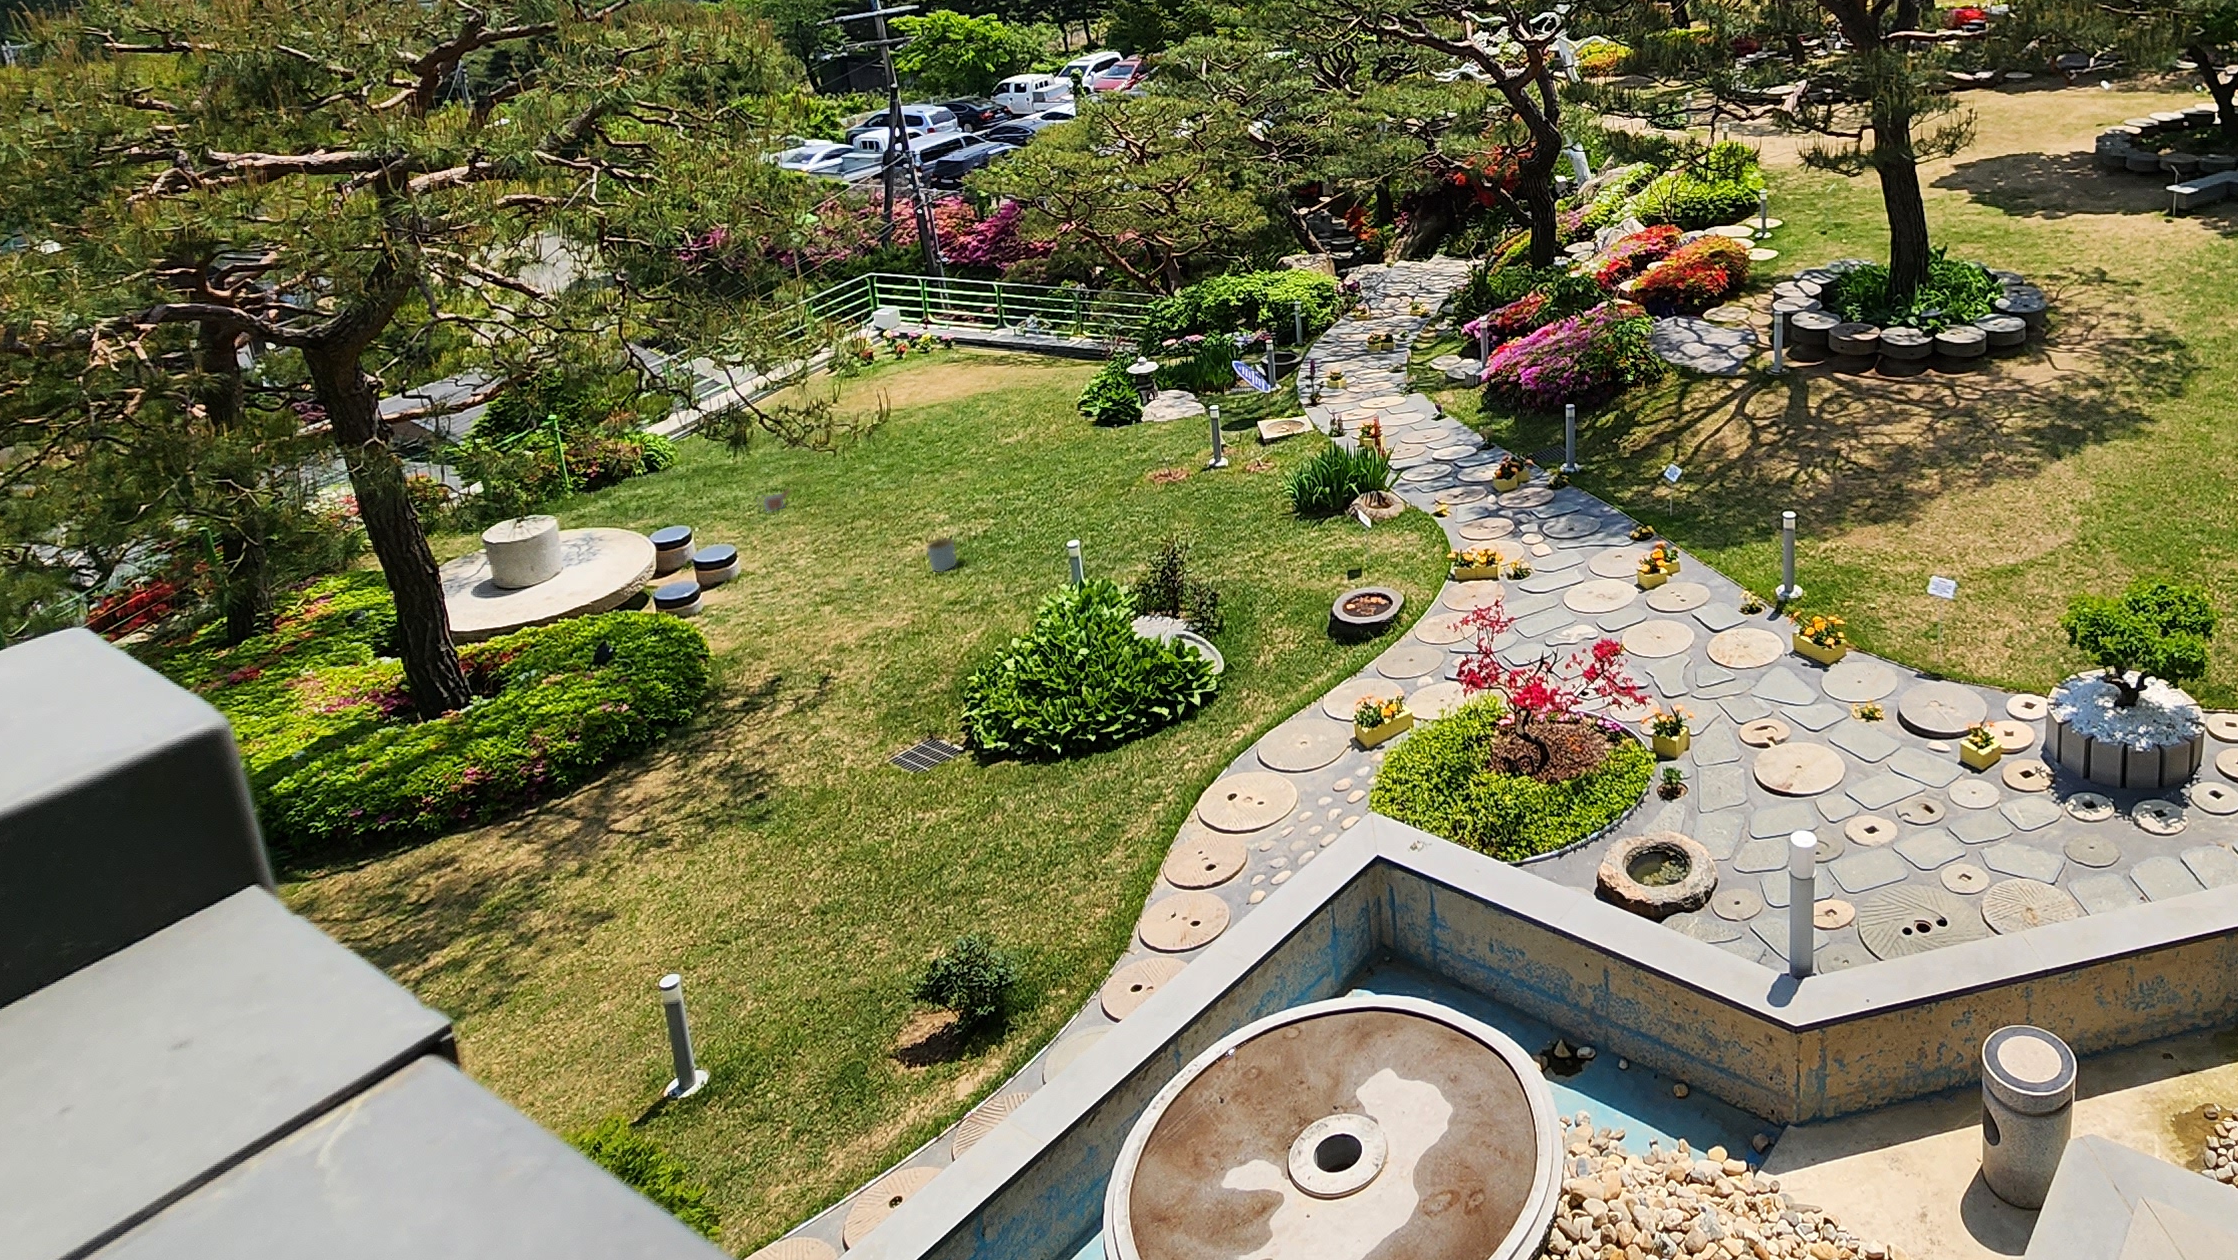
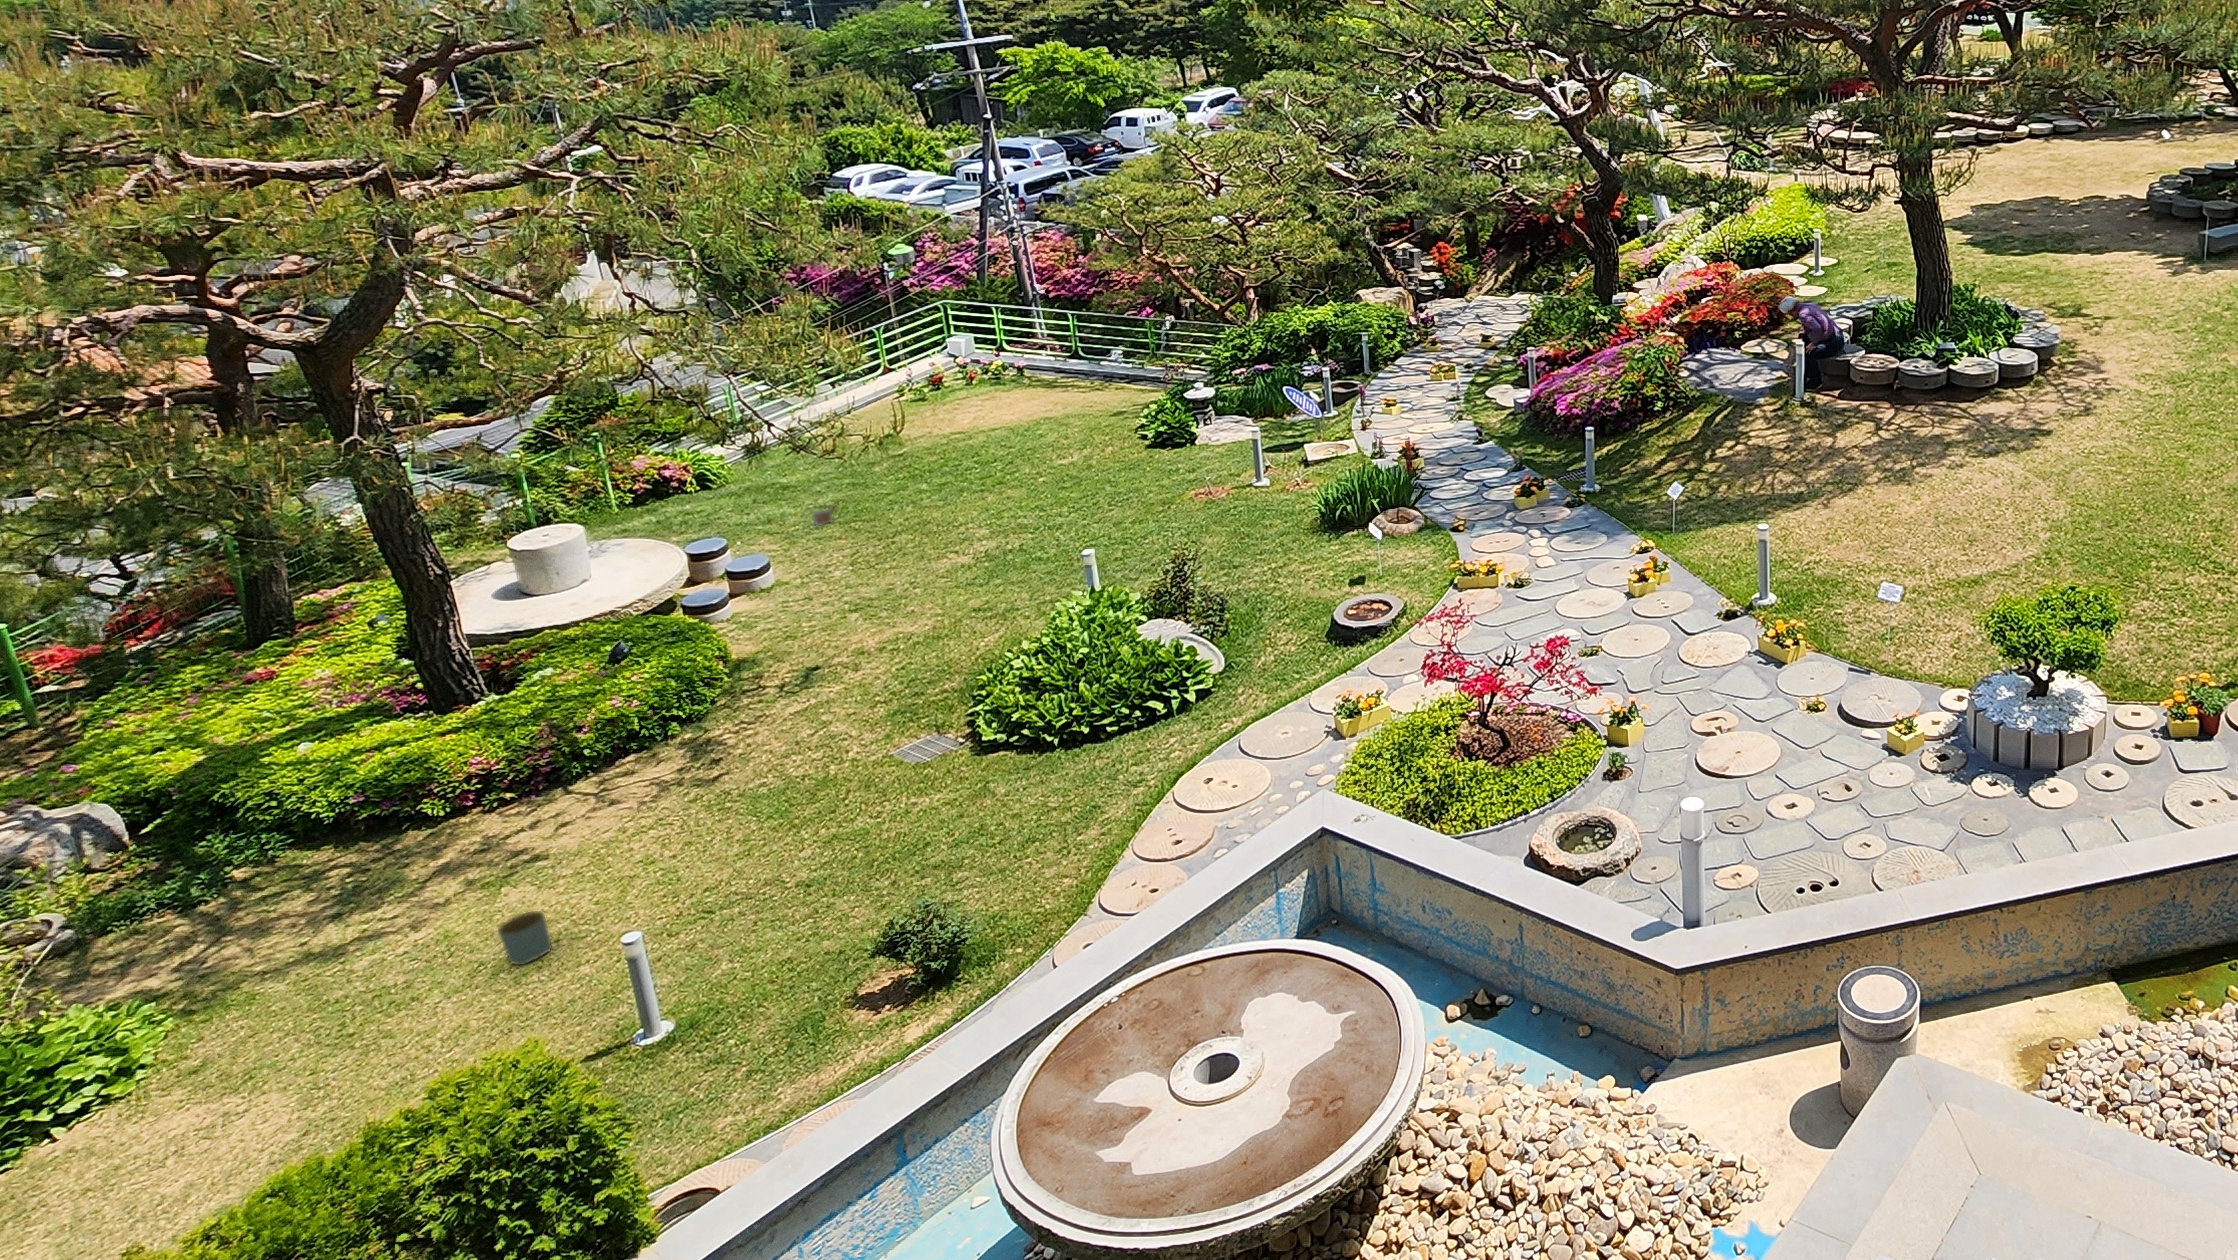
planter: present [927,538,956,571] -> present [498,911,551,965]

